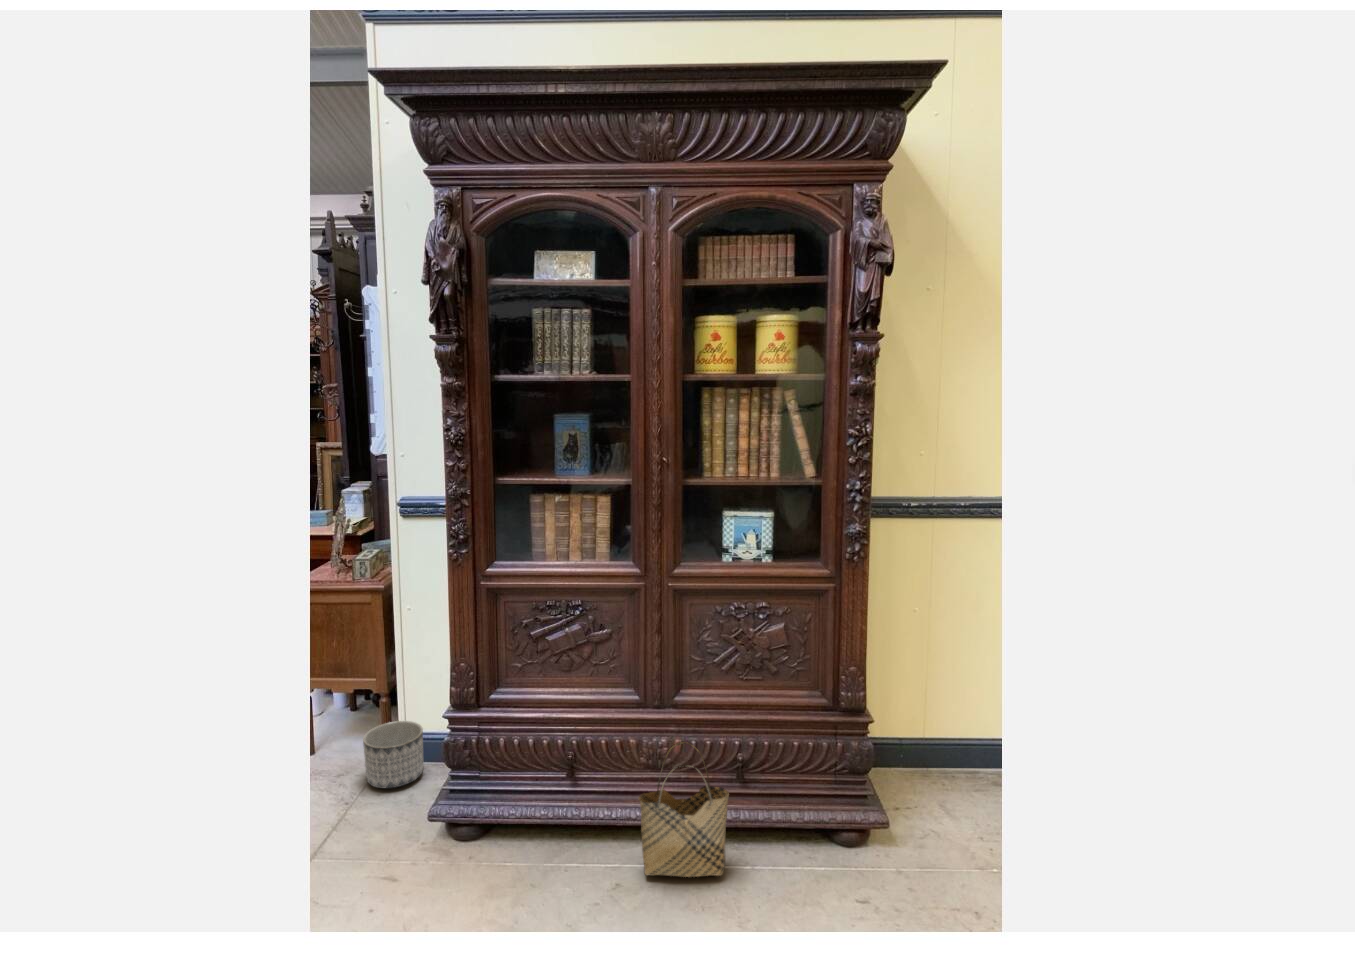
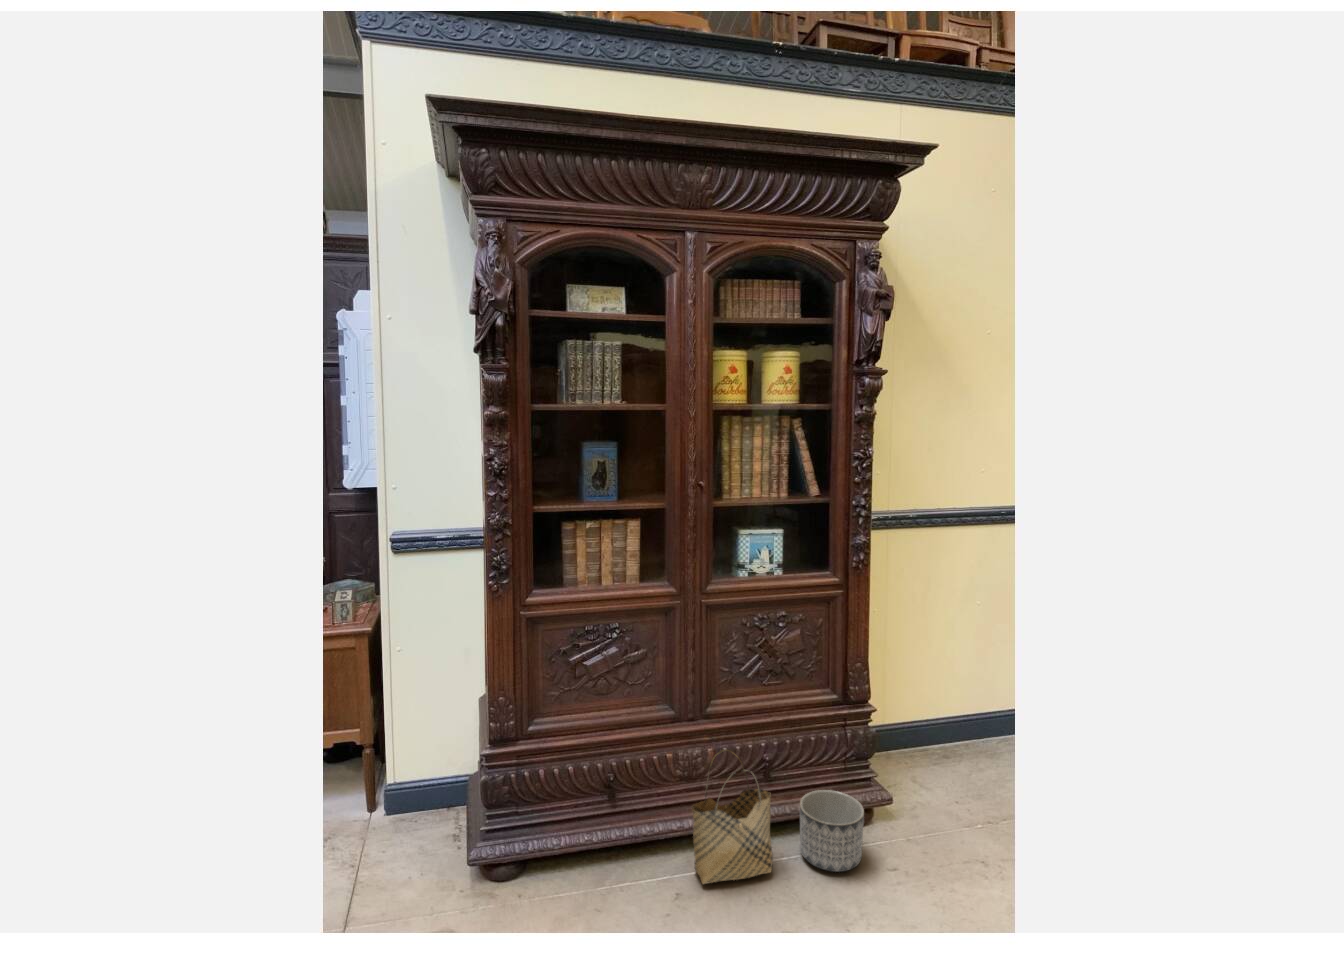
planter: present [363,721,423,788] -> present [800,790,864,872]

